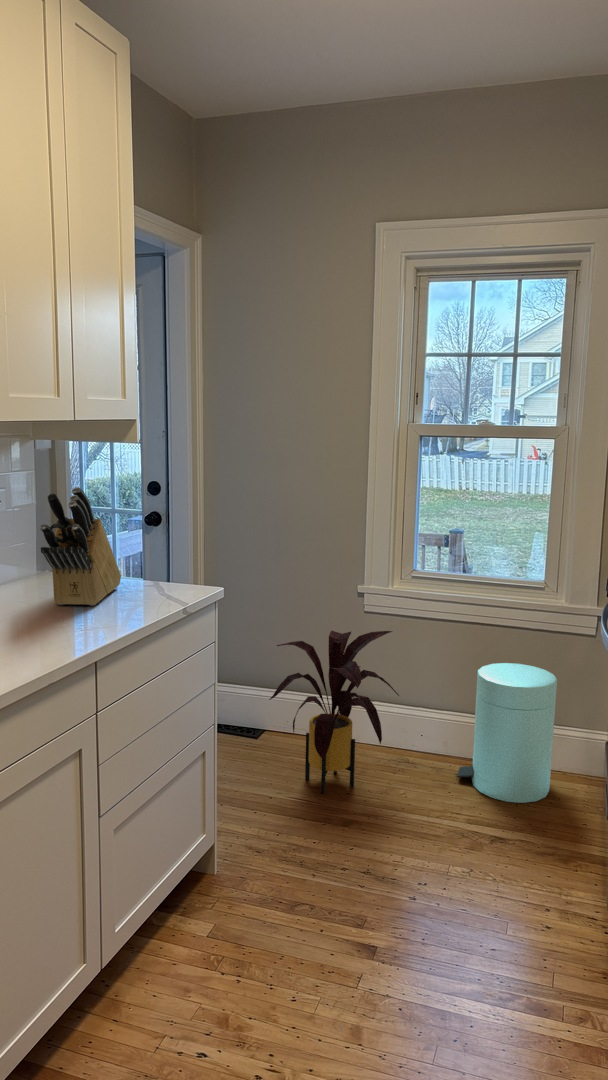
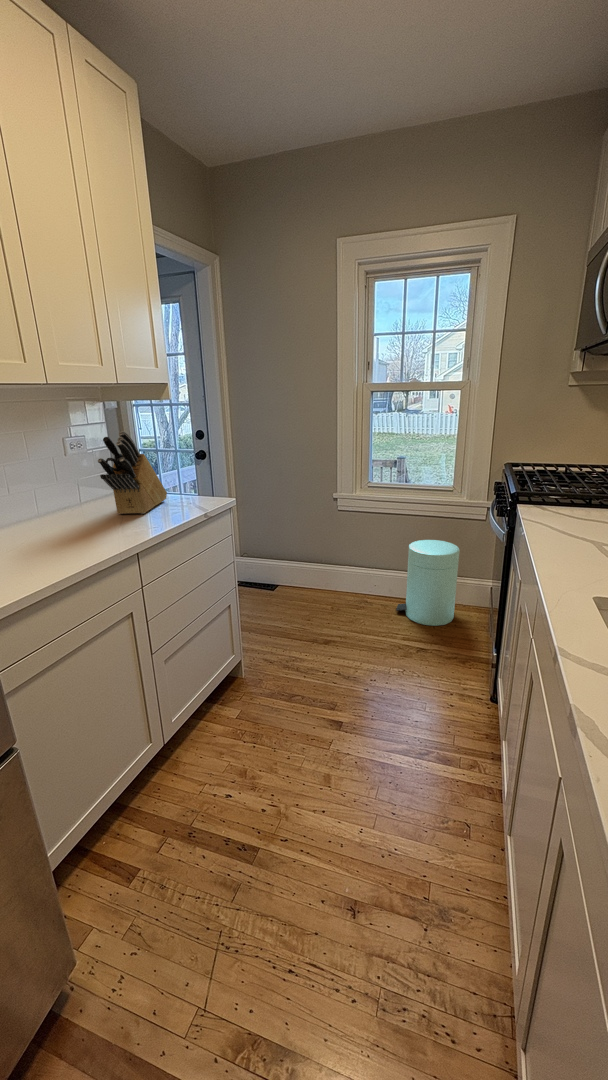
house plant: present [269,631,399,793] -> none [276,522,360,623]

